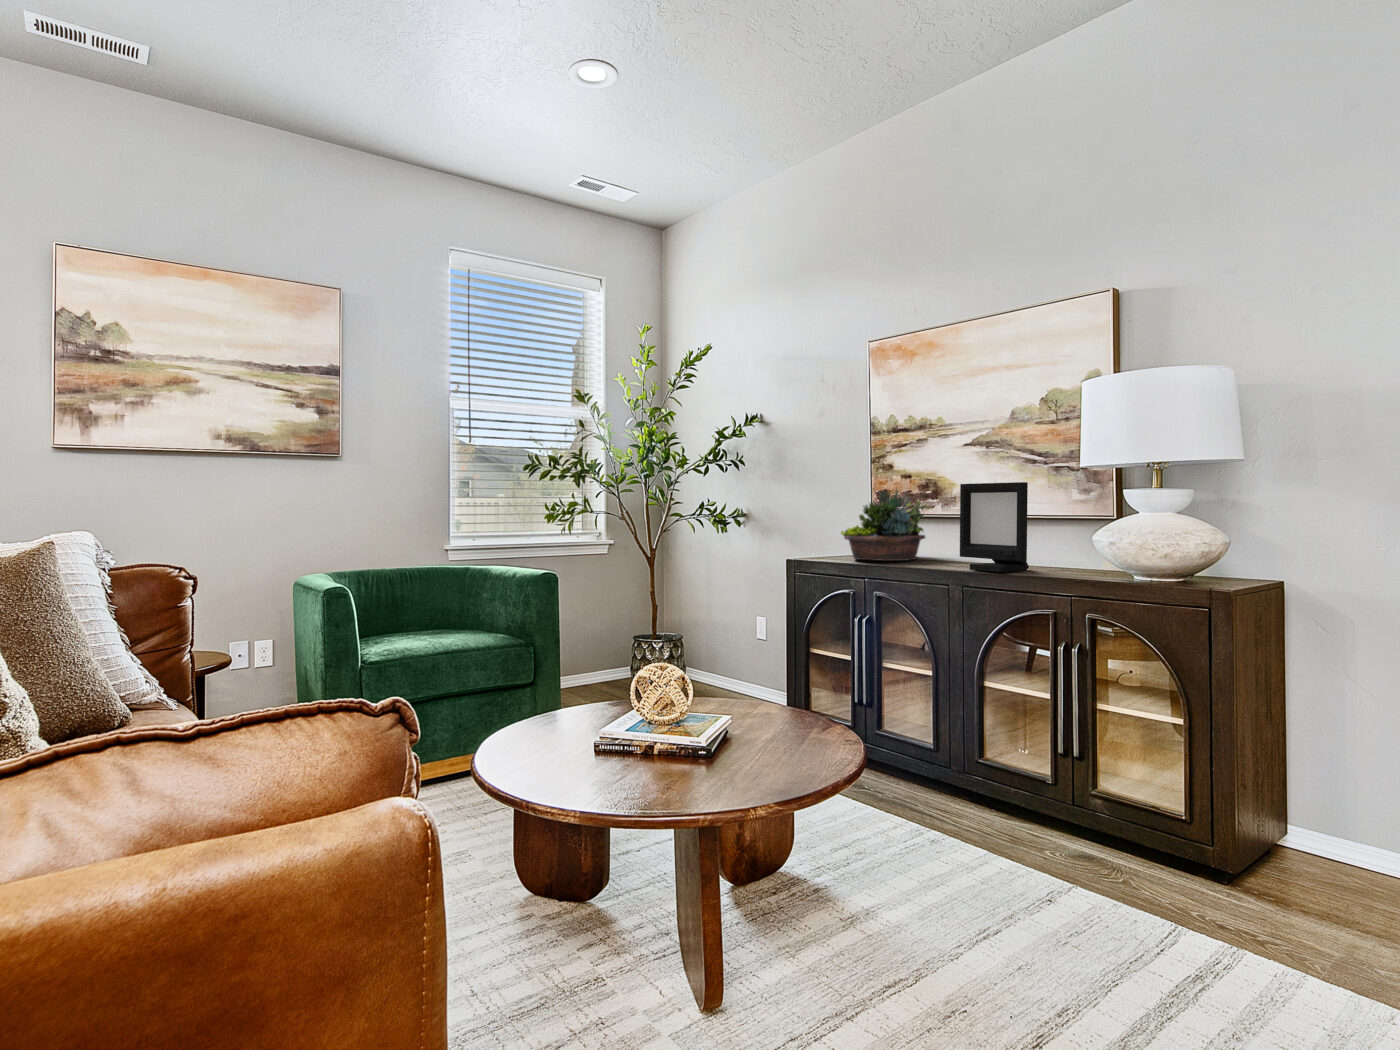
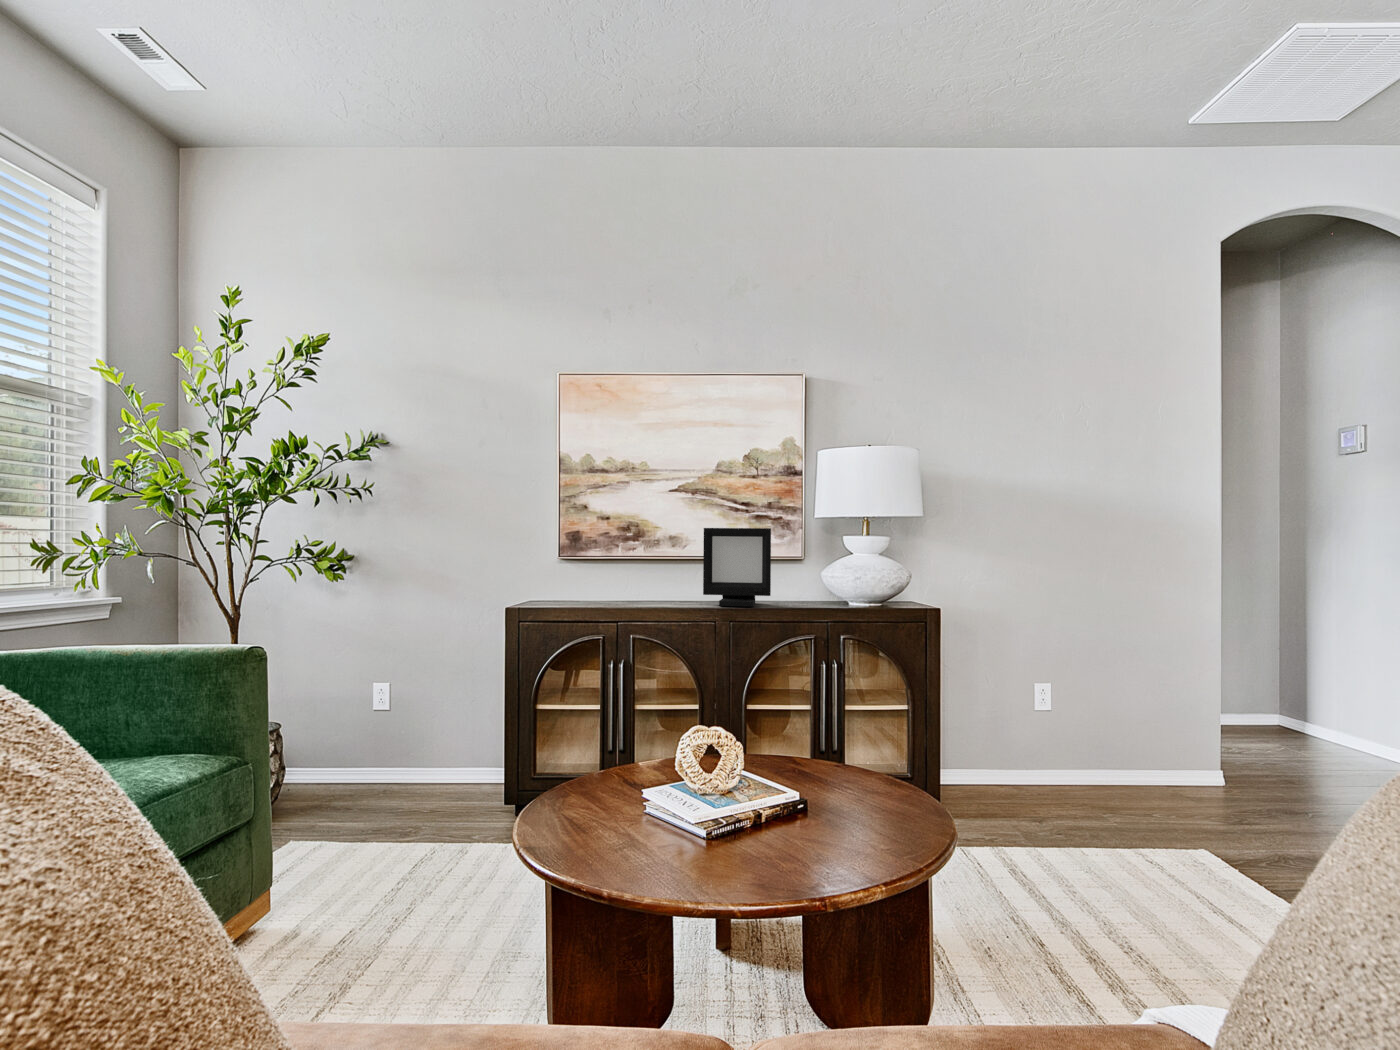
succulent planter: present [841,489,928,561] -> none [556,529,637,603]

